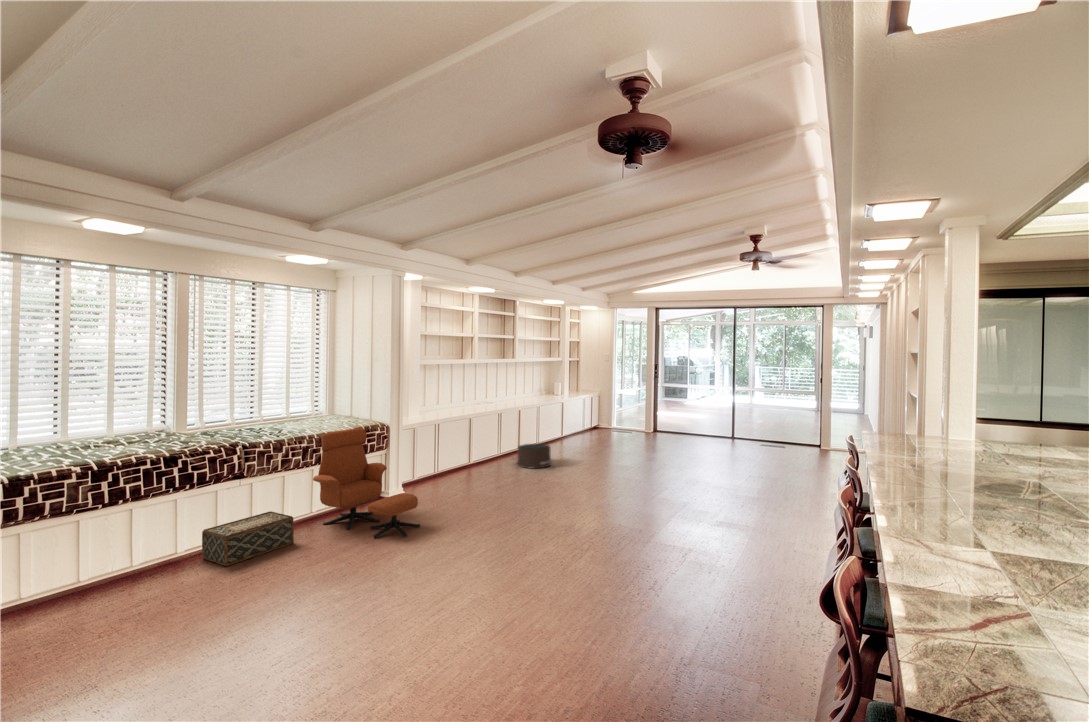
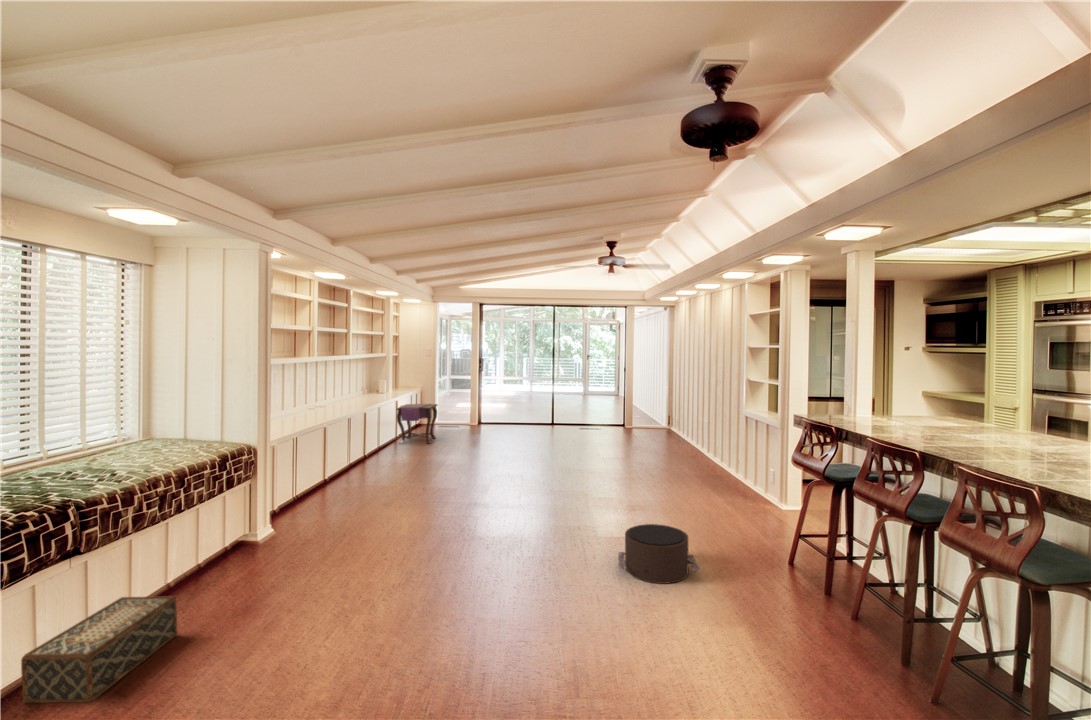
side table: none [561,405,602,443] -> present [397,404,437,444]
lounge chair: present [313,428,420,538] -> none [183,455,345,598]
pouf: present [512,444,552,469] -> present [618,524,700,584]

